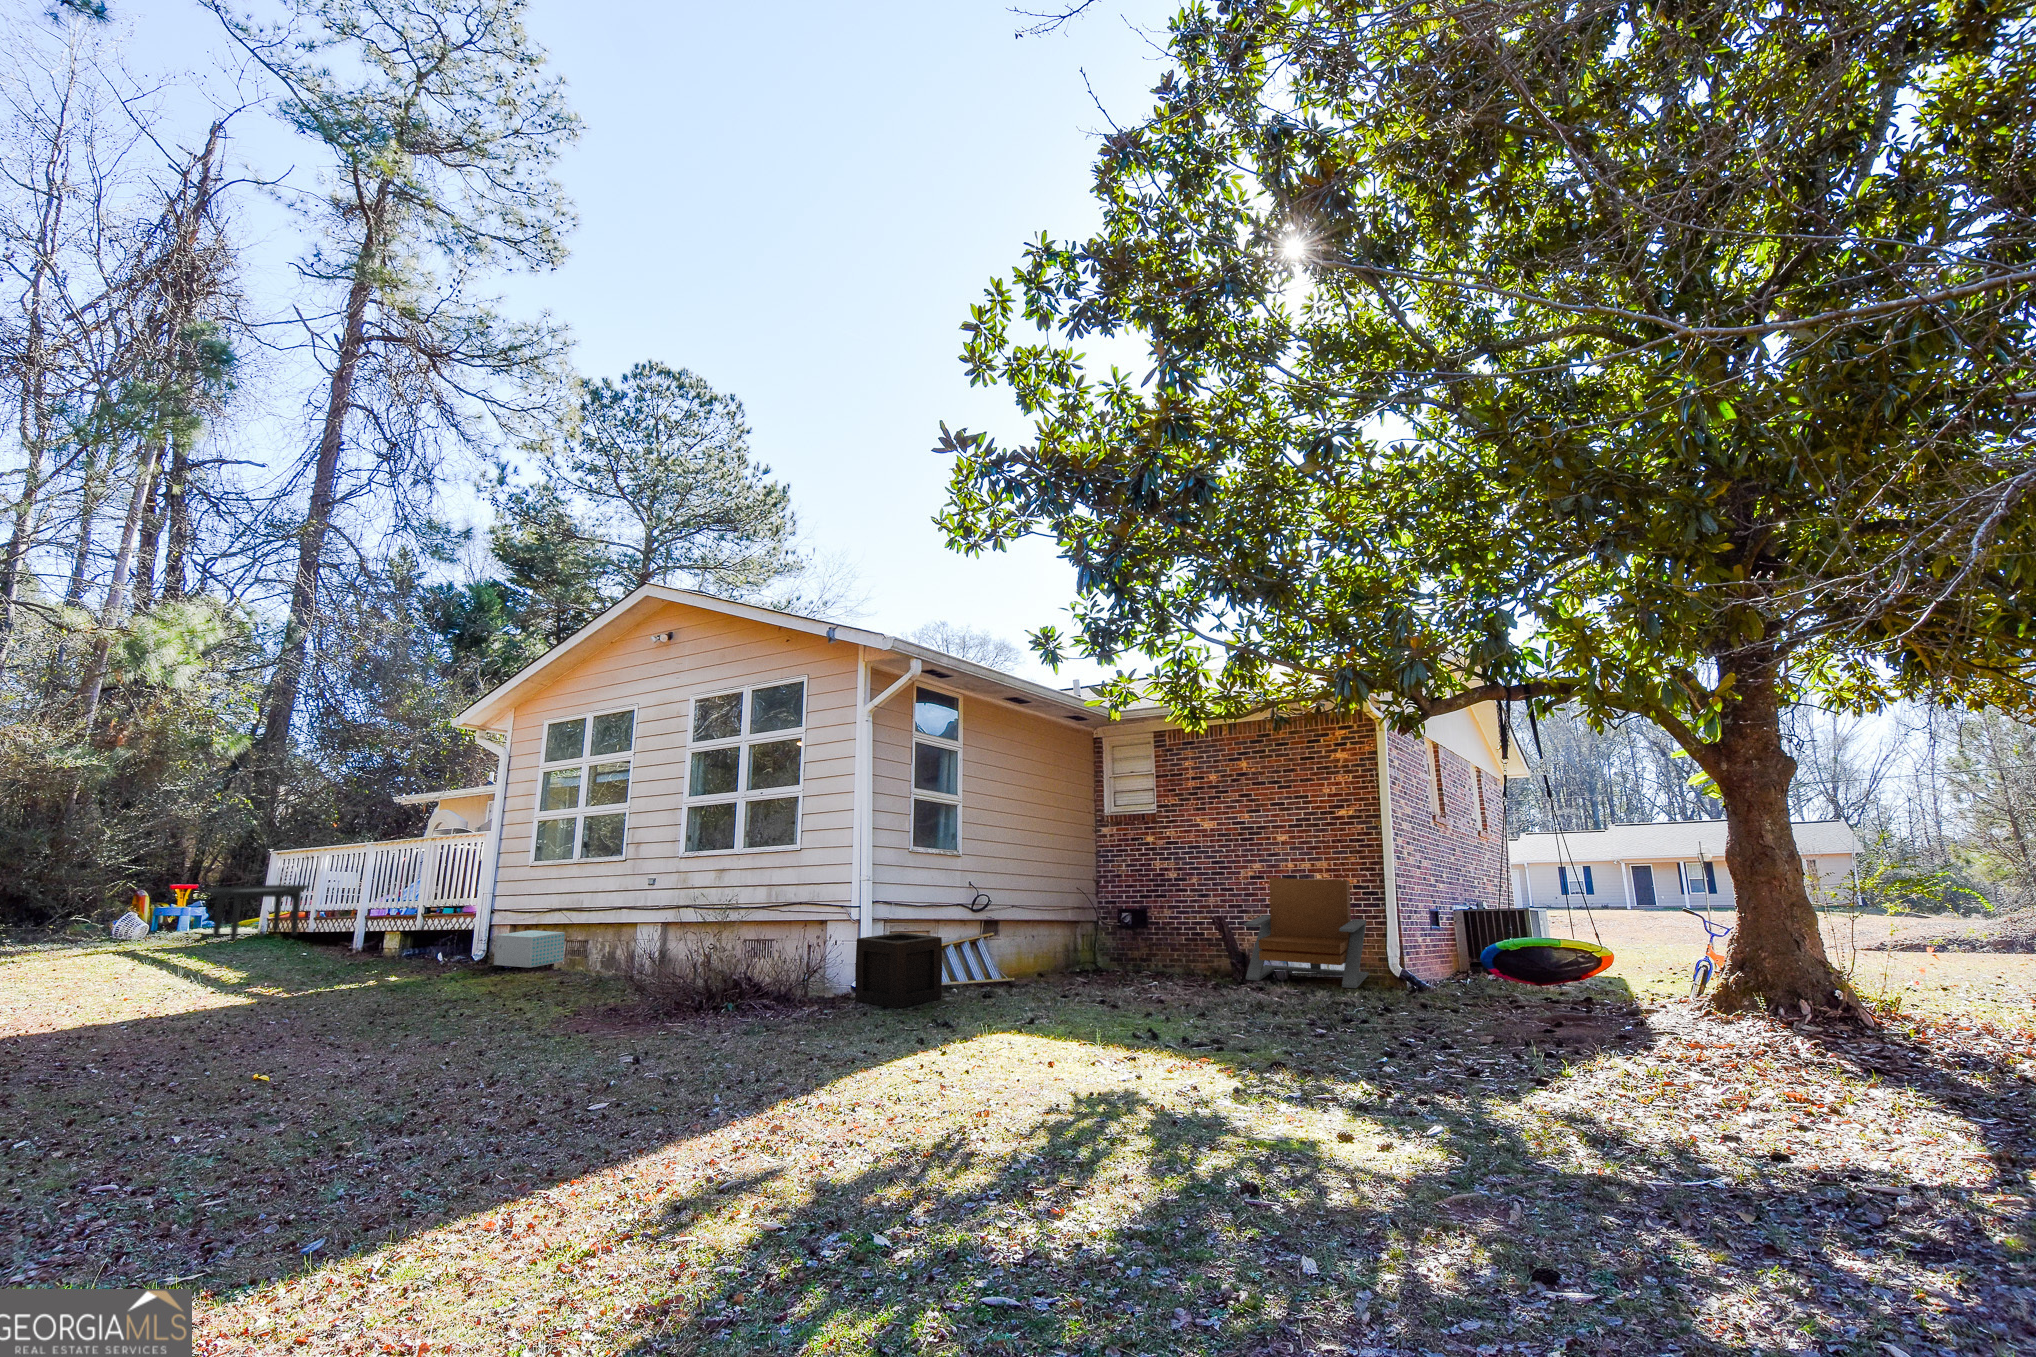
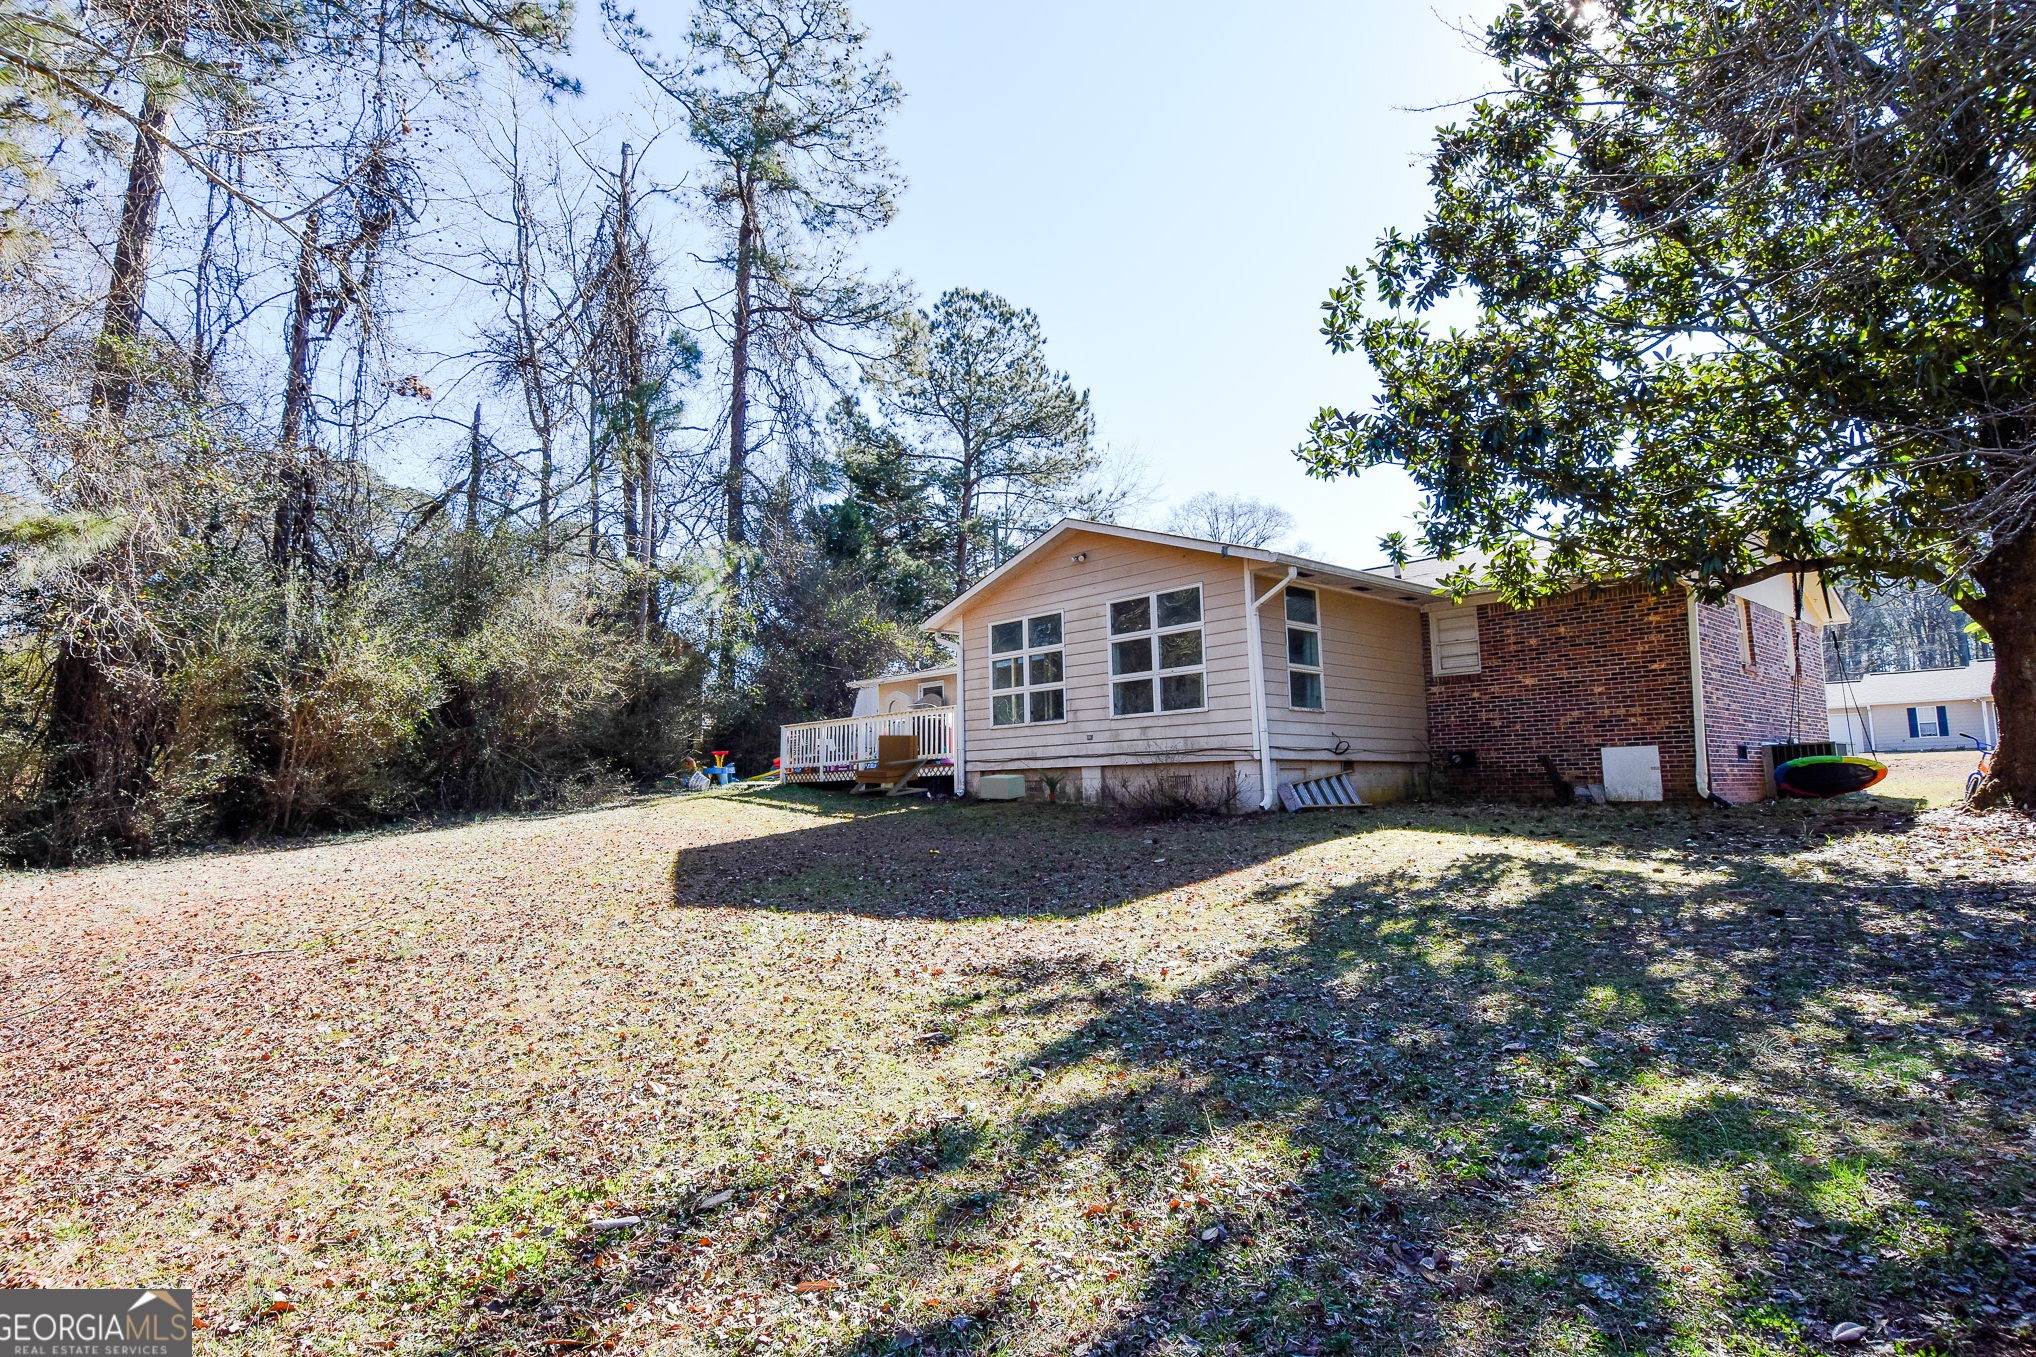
lounge chair: present [1244,878,1369,988] -> present [849,735,928,796]
round table: present [209,885,310,941] -> none [756,749,815,788]
potted plant: none [569,924,615,972] -> present [1038,769,1066,801]
wooden crate: present [855,933,942,1008] -> none [1262,767,1326,817]

